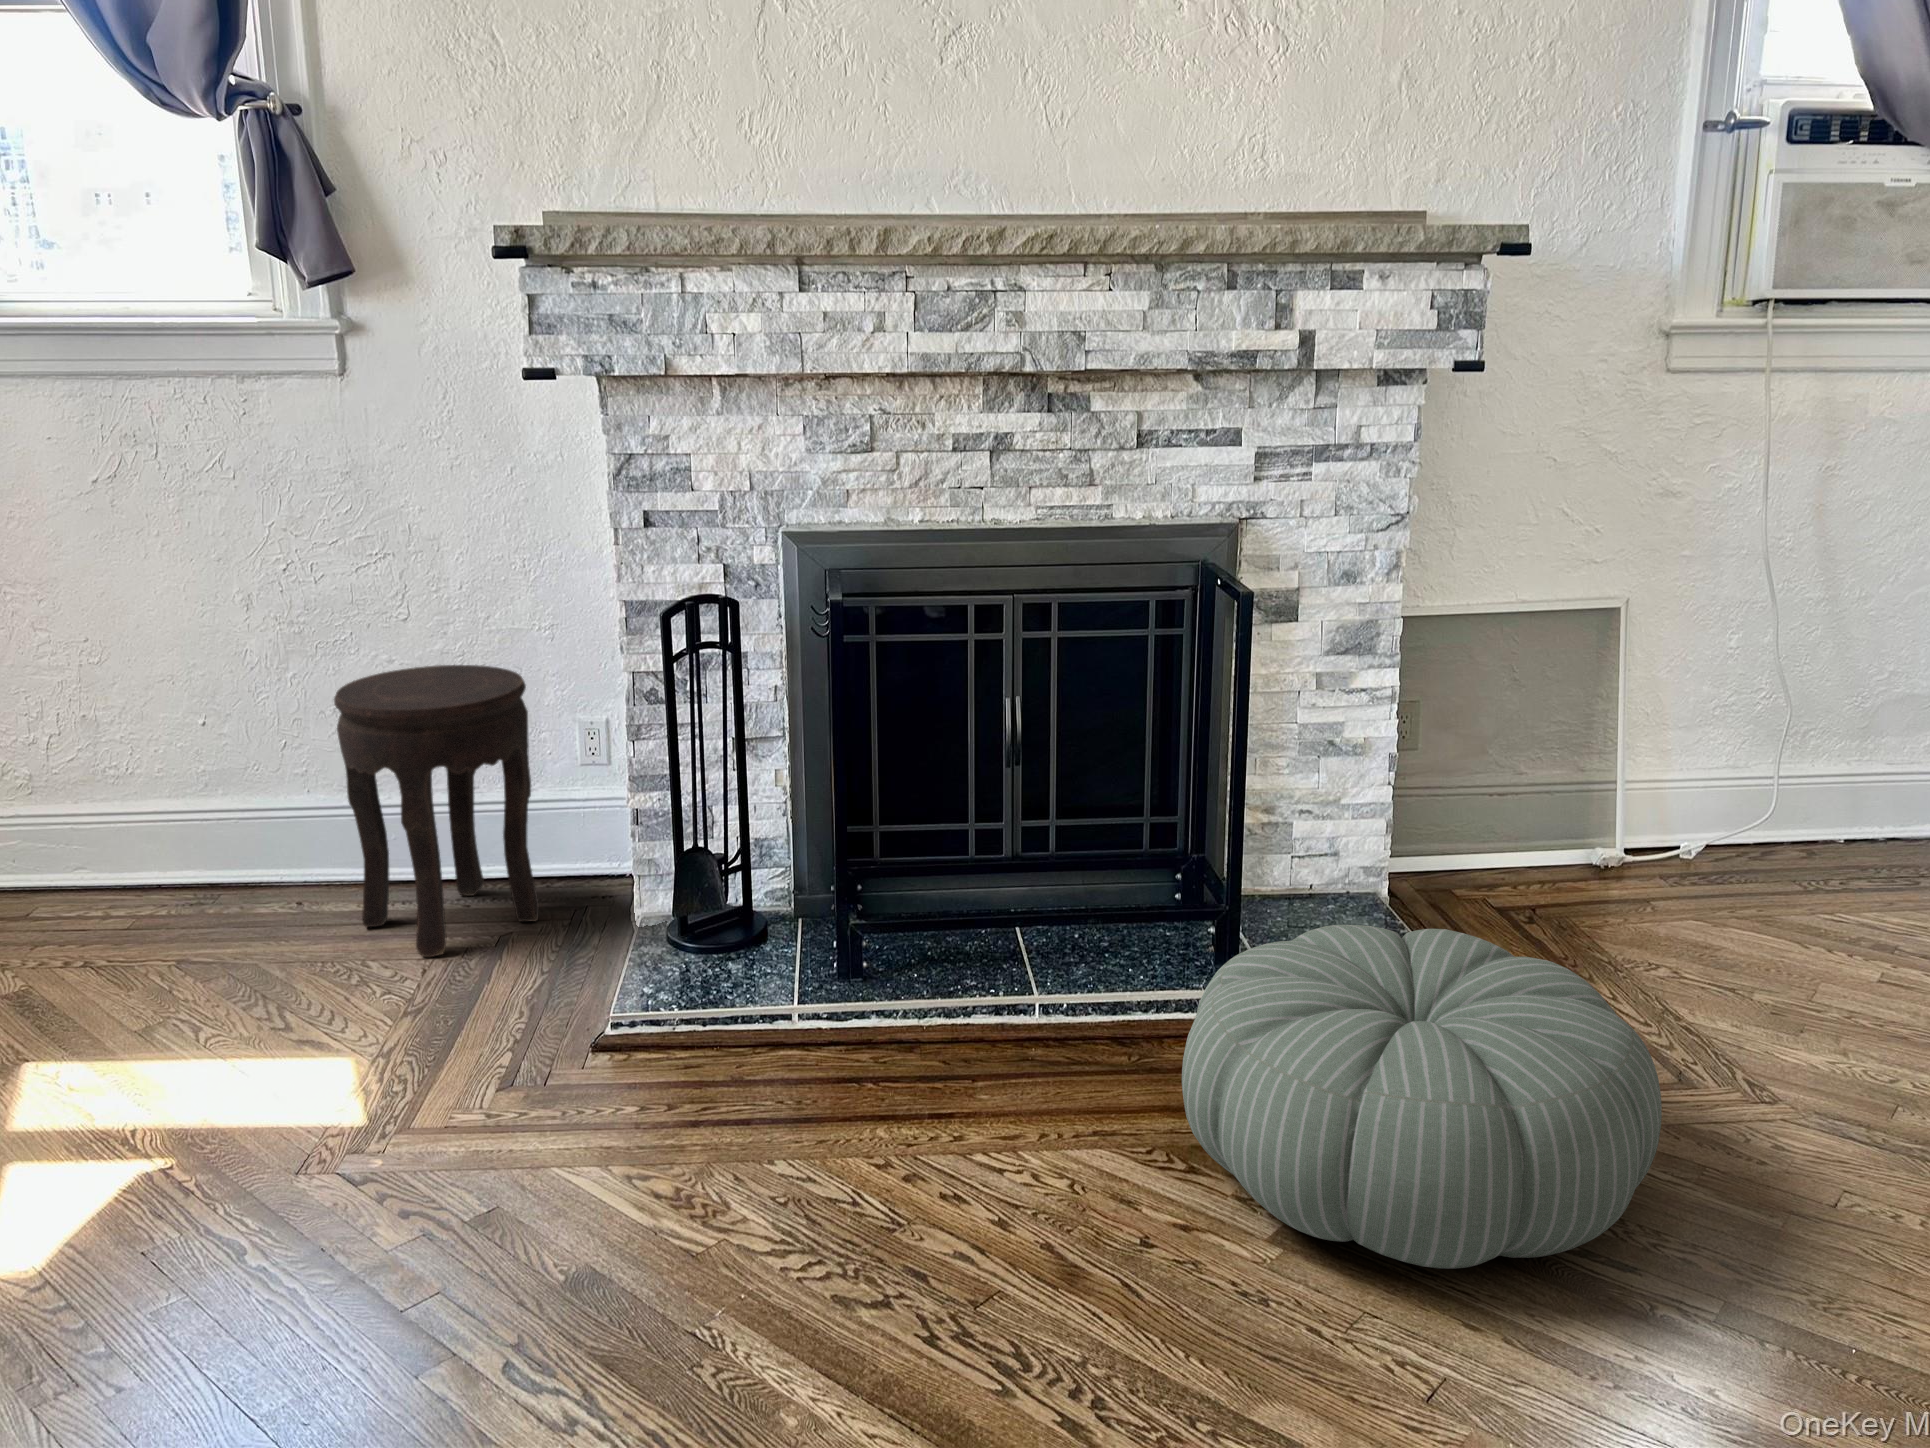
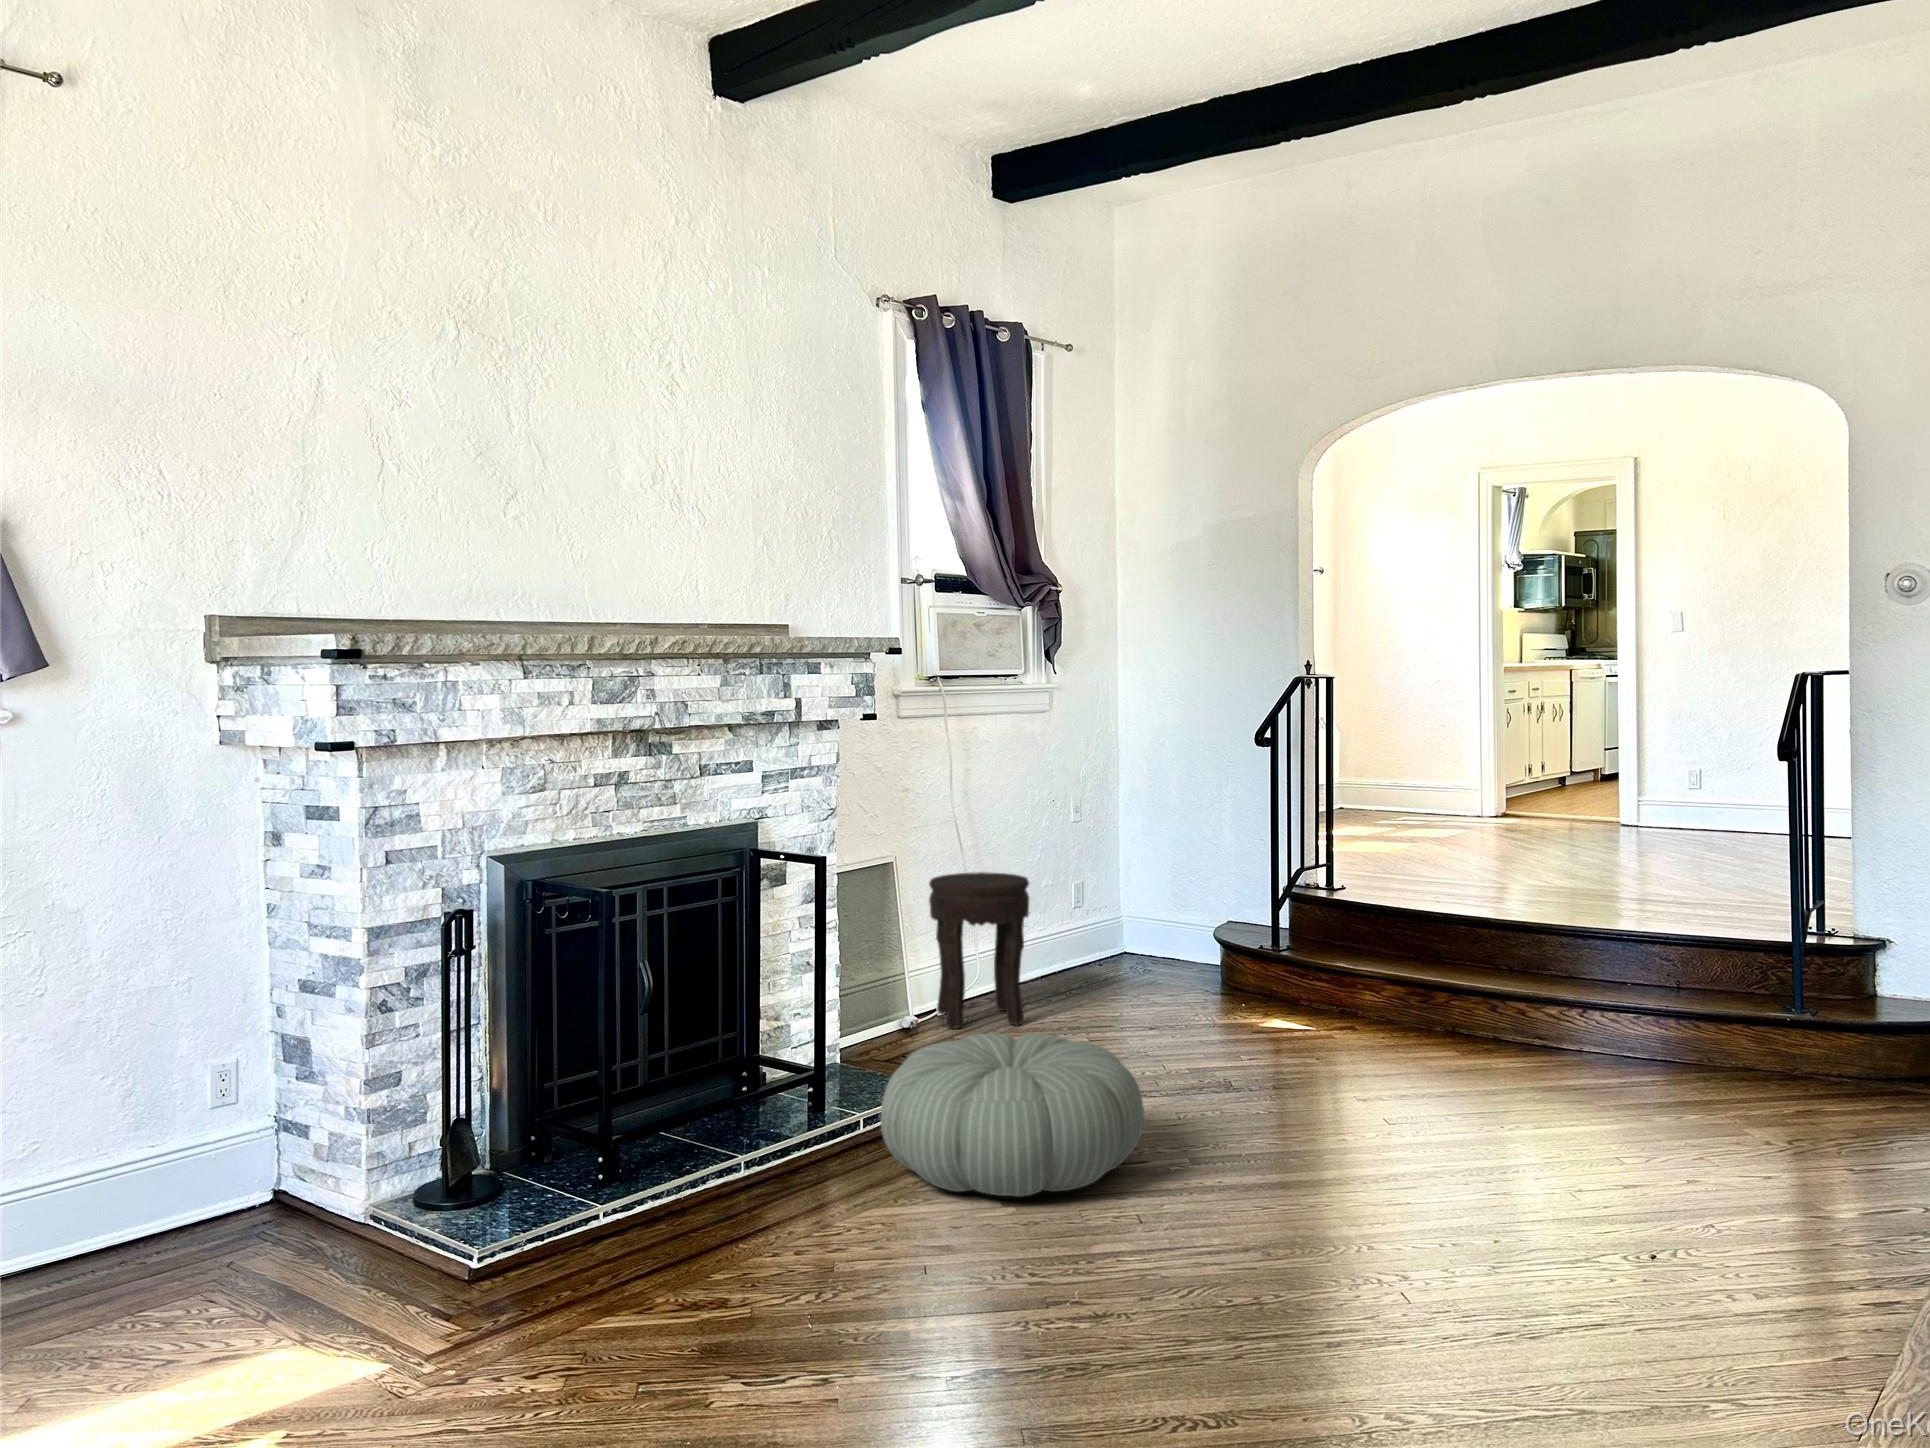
side table: present [334,665,539,957] -> present [929,872,1029,1029]

